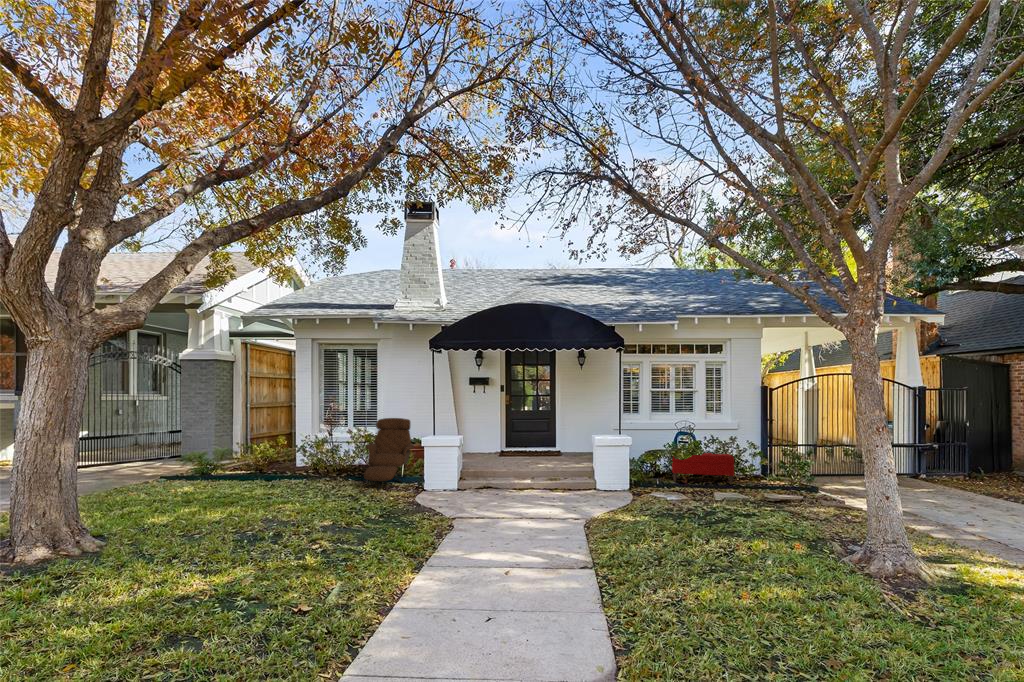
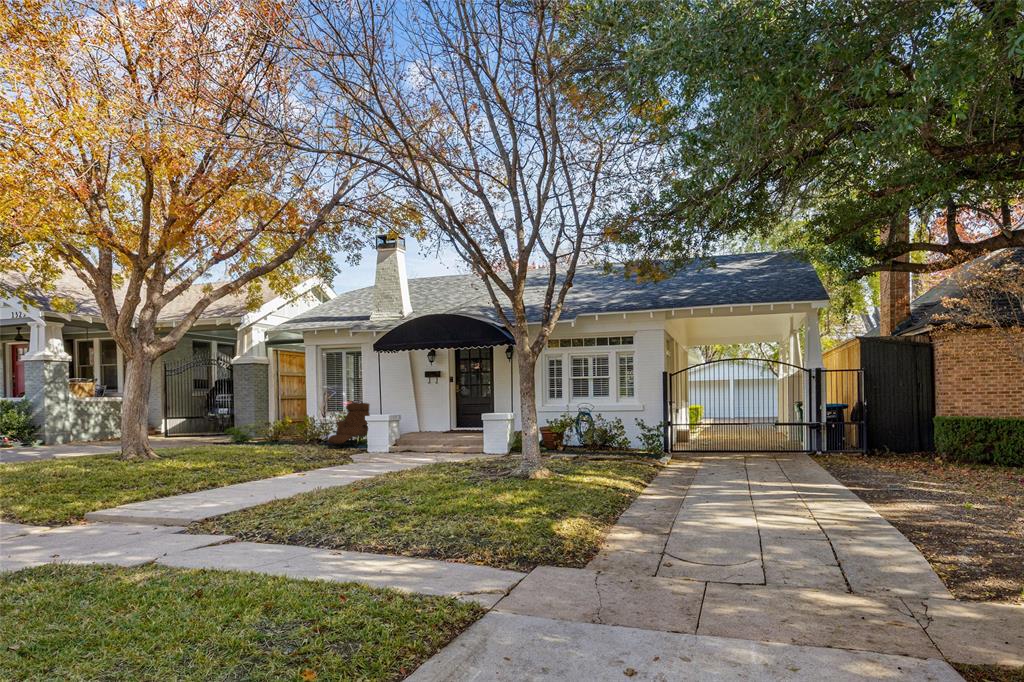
bench: present [670,453,734,484] -> none [560,427,613,454]

